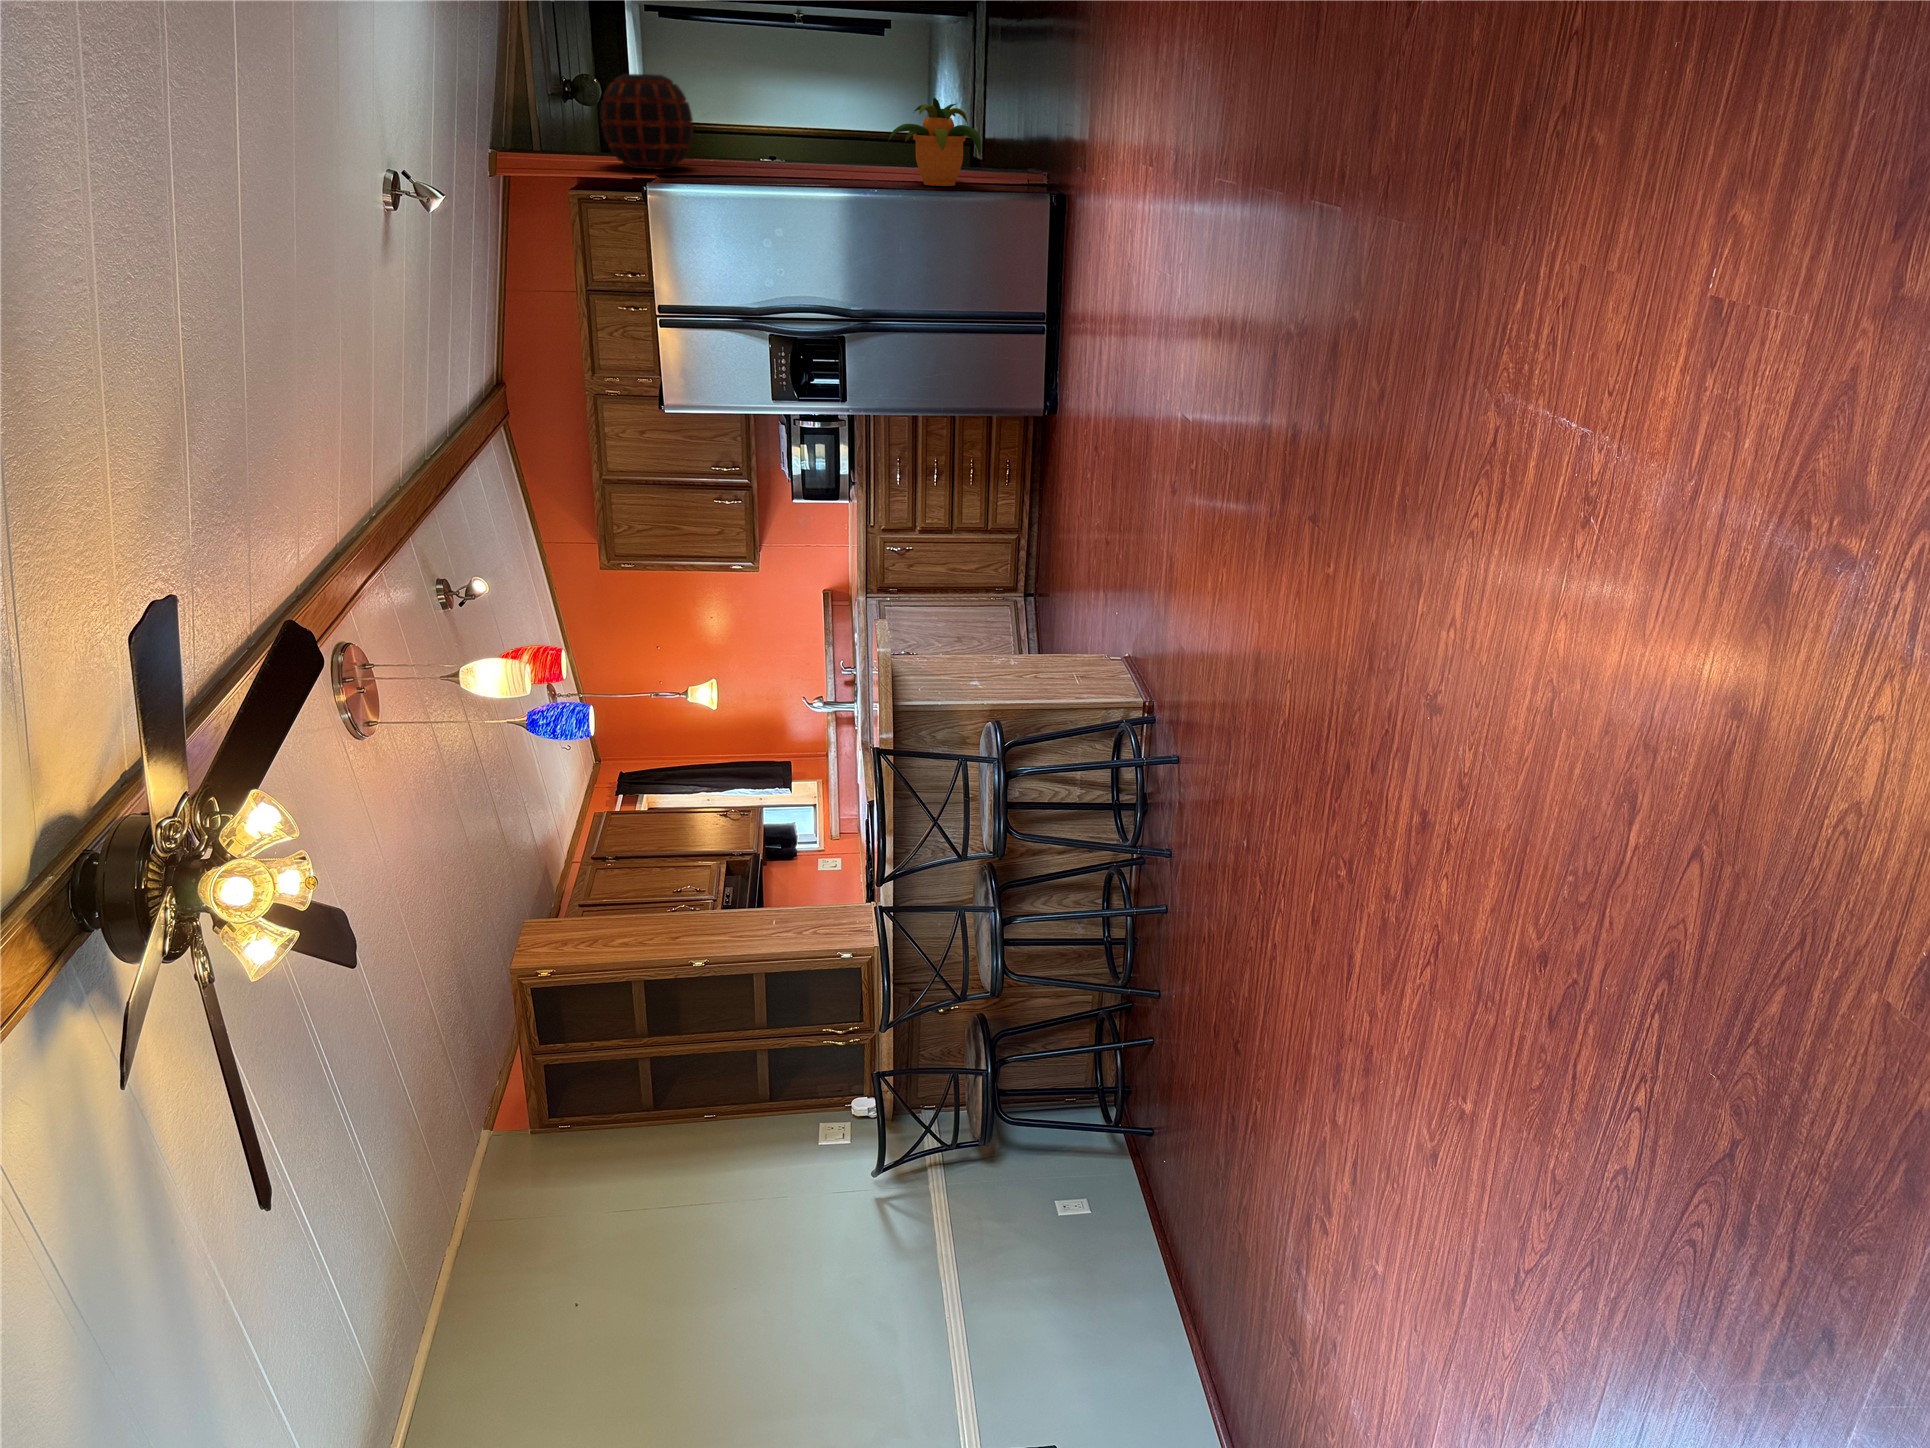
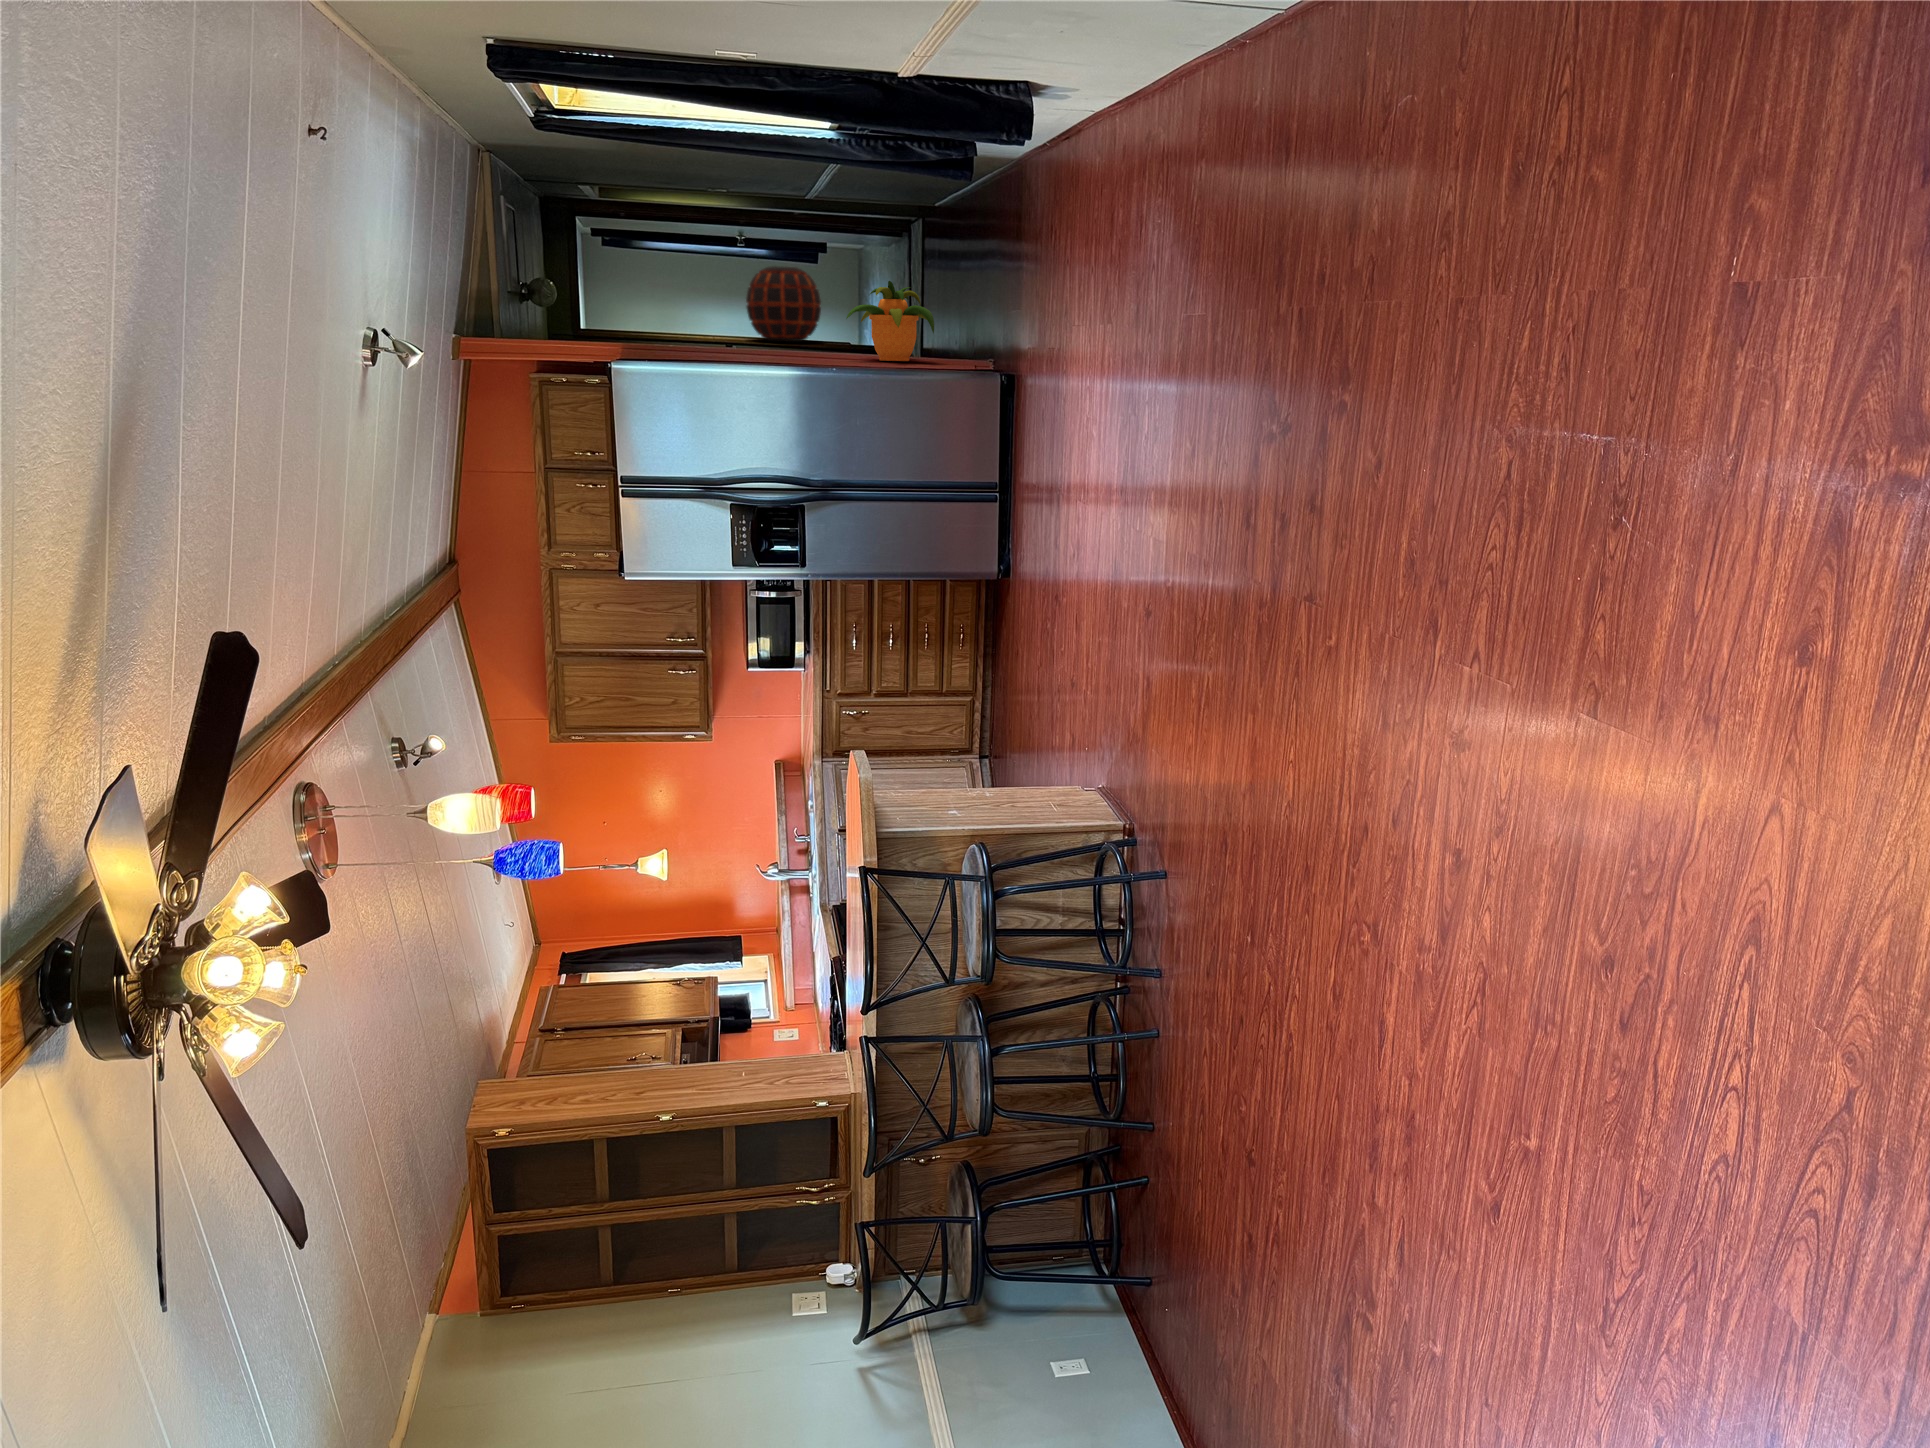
decorative vase: present [600,74,693,169] -> present [746,266,821,342]

